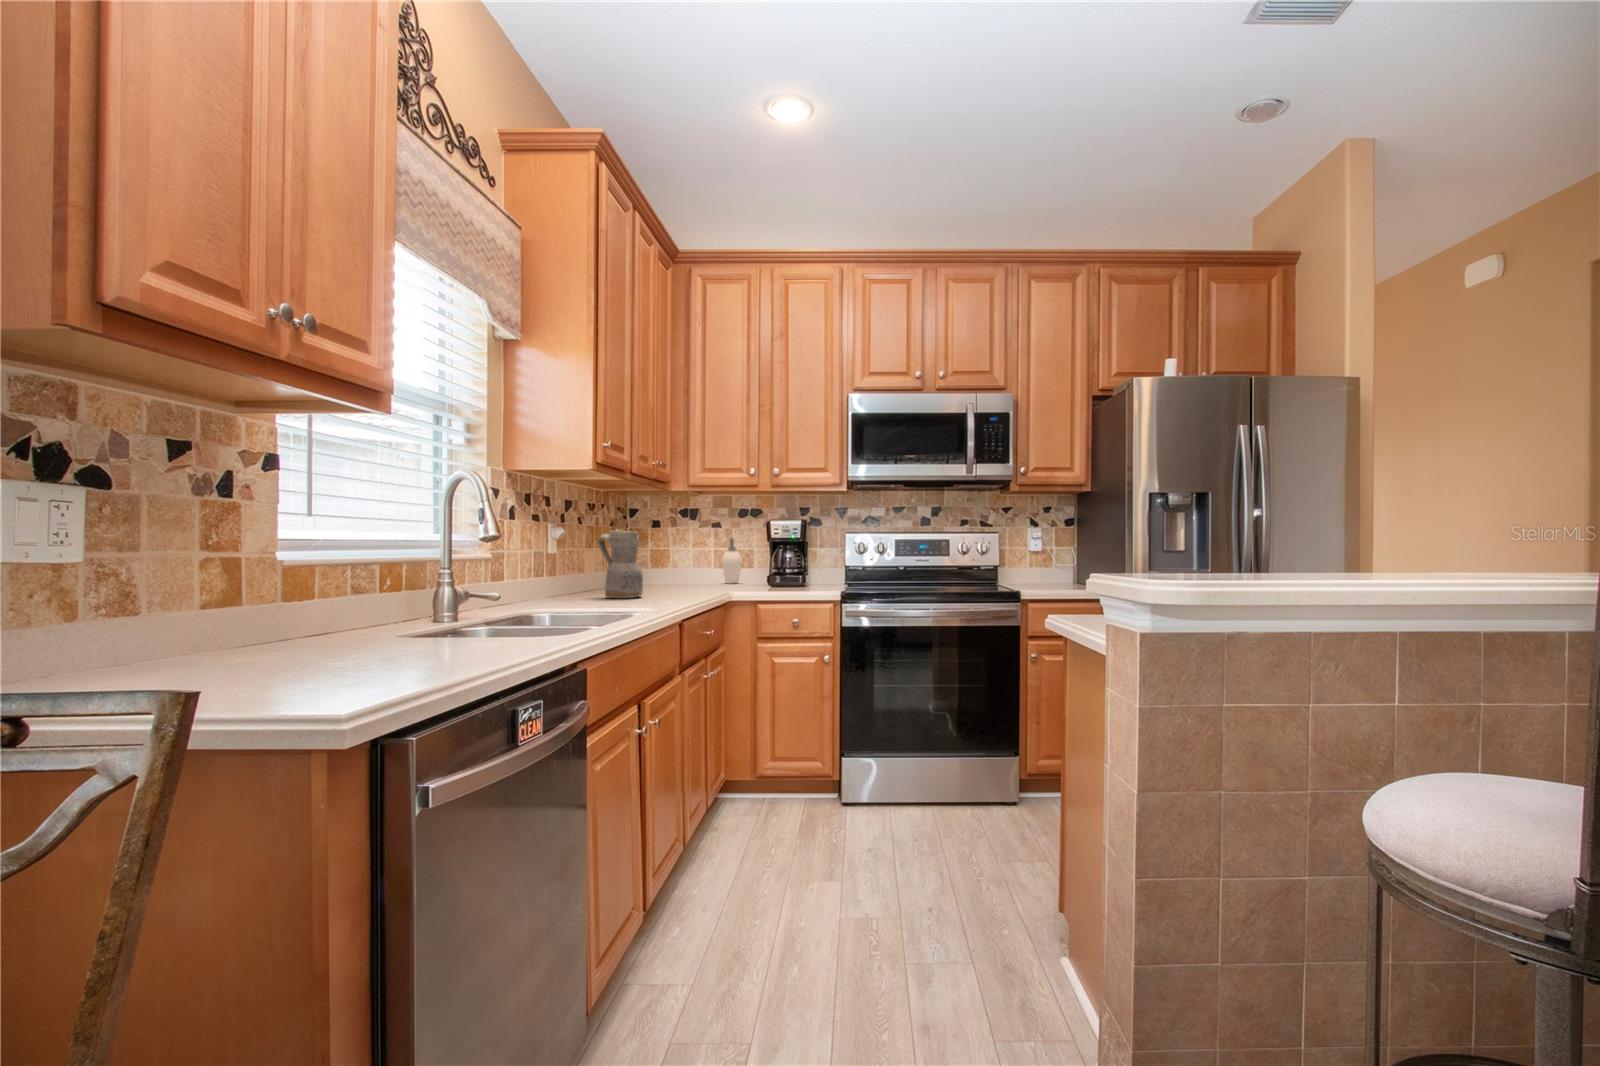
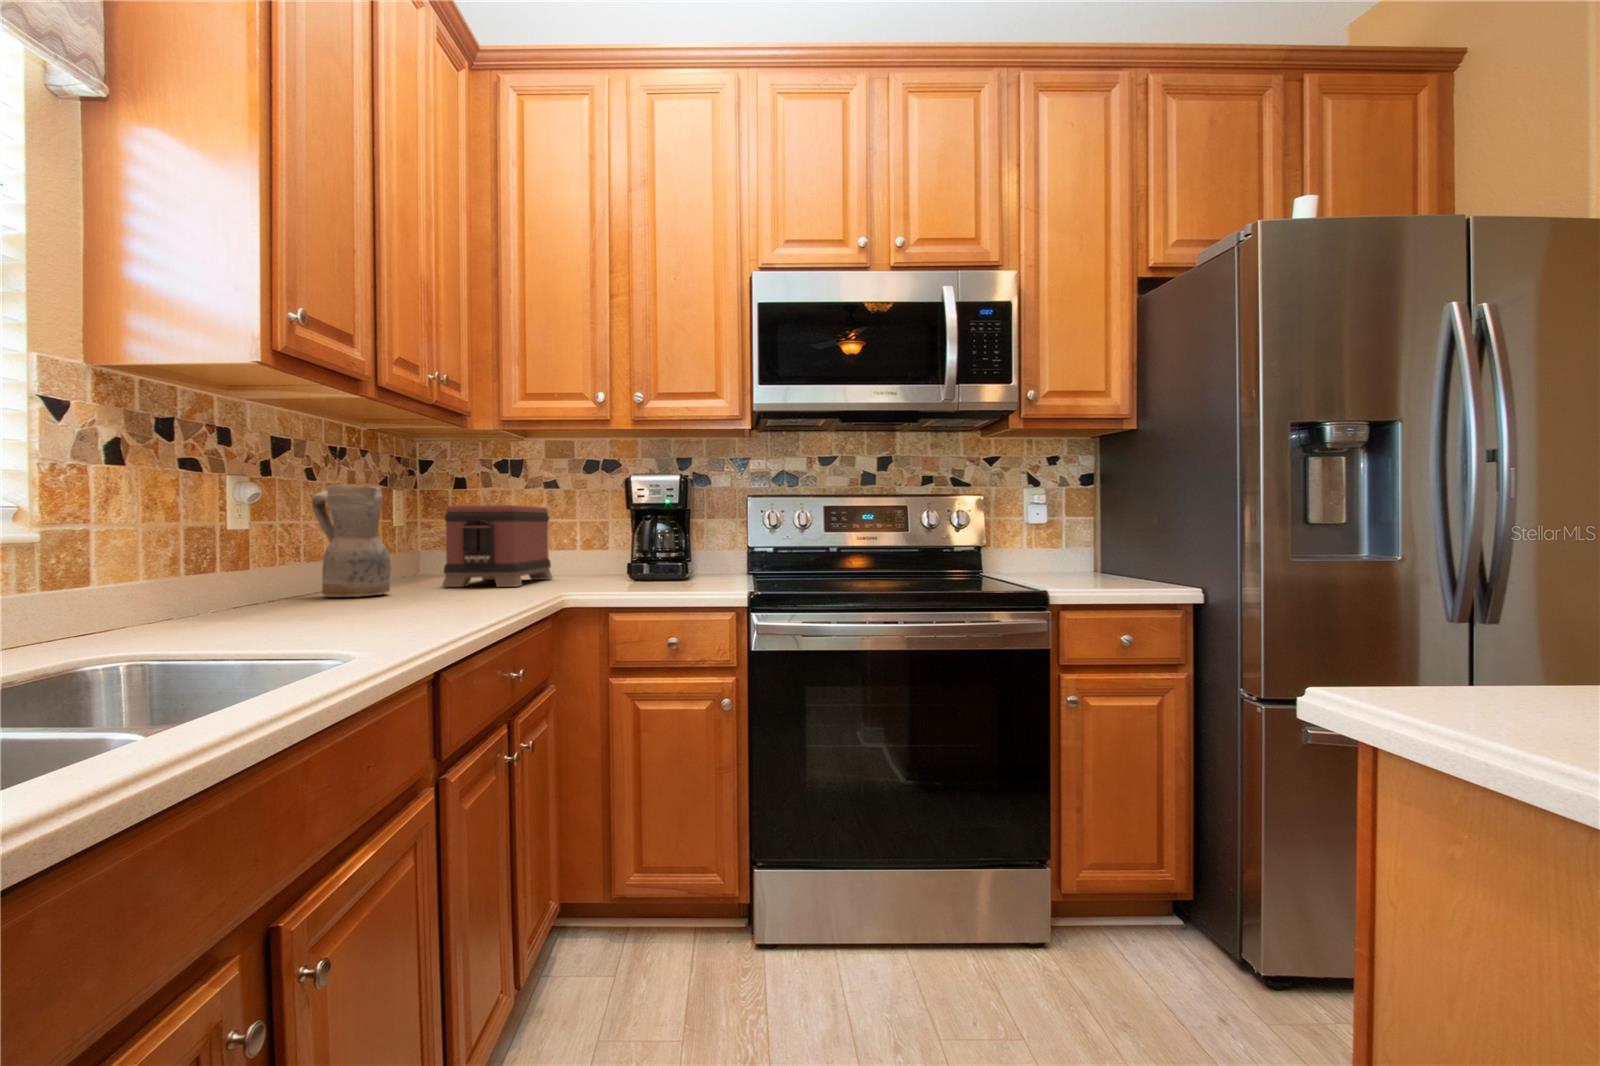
soap dispenser: present [722,538,742,584] -> none [562,504,601,573]
toaster: none [664,542,723,592] -> present [442,505,553,587]

